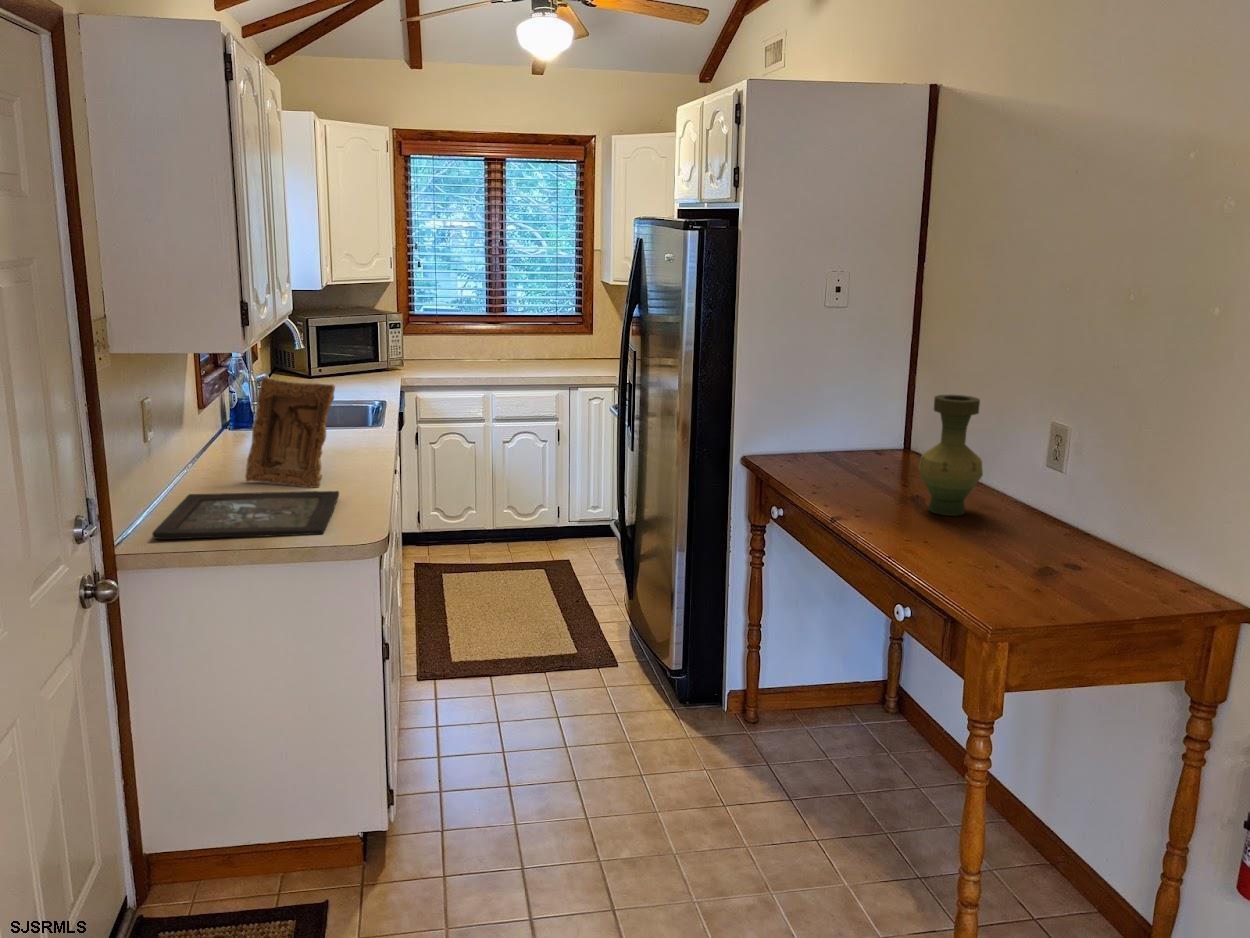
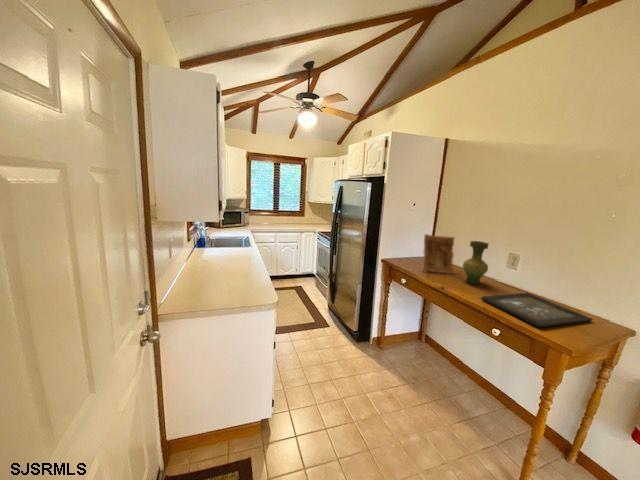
picture frame: present [245,377,335,488] -> present [422,234,454,274]
tray: present [153,491,339,539] -> present [482,293,592,327]

